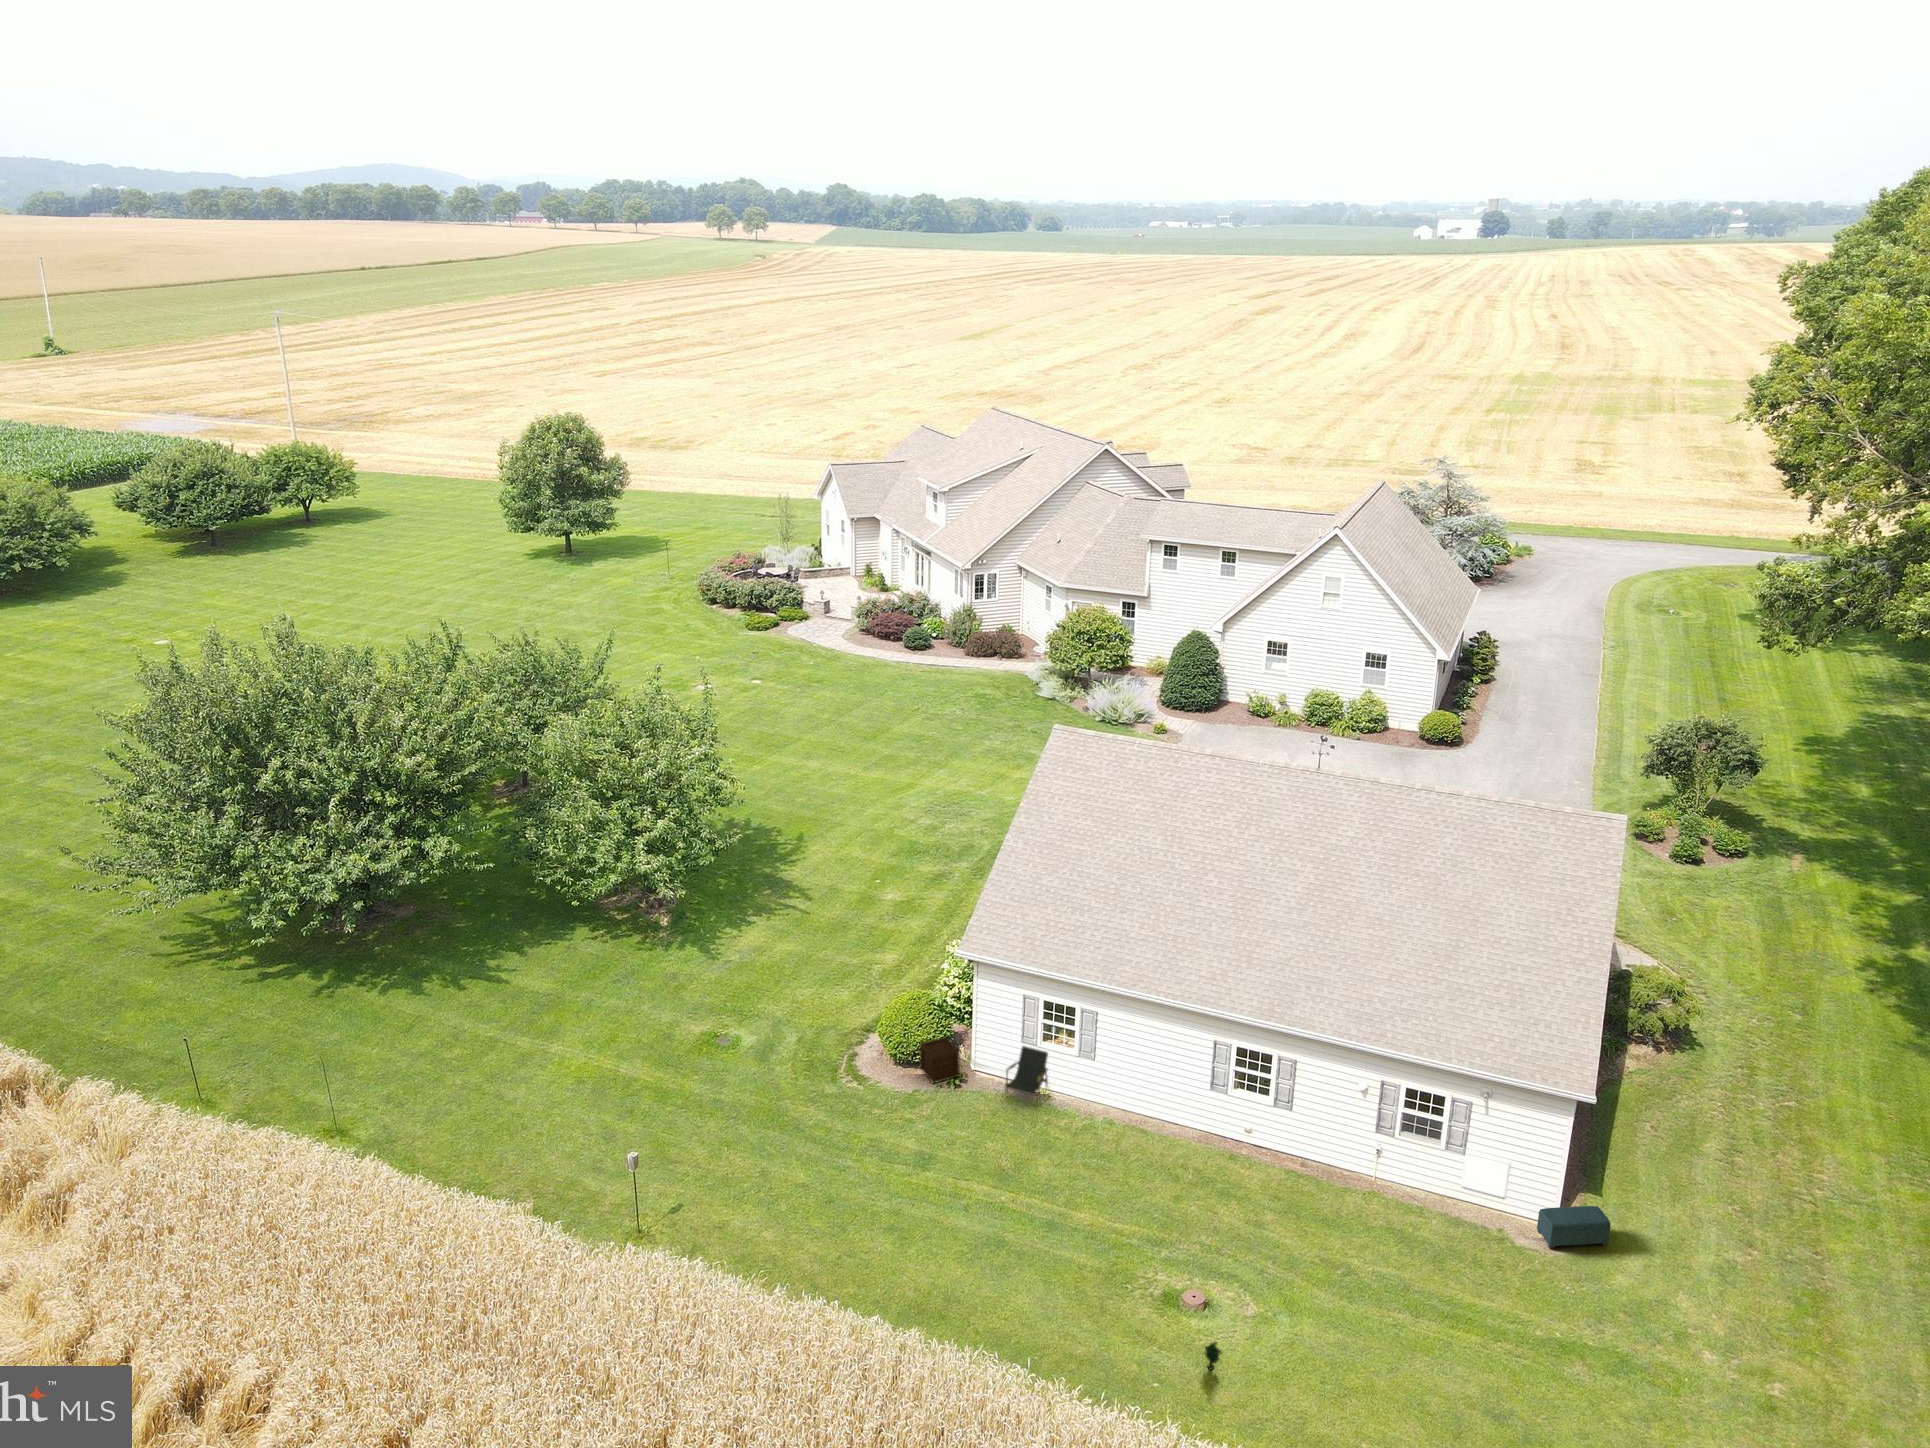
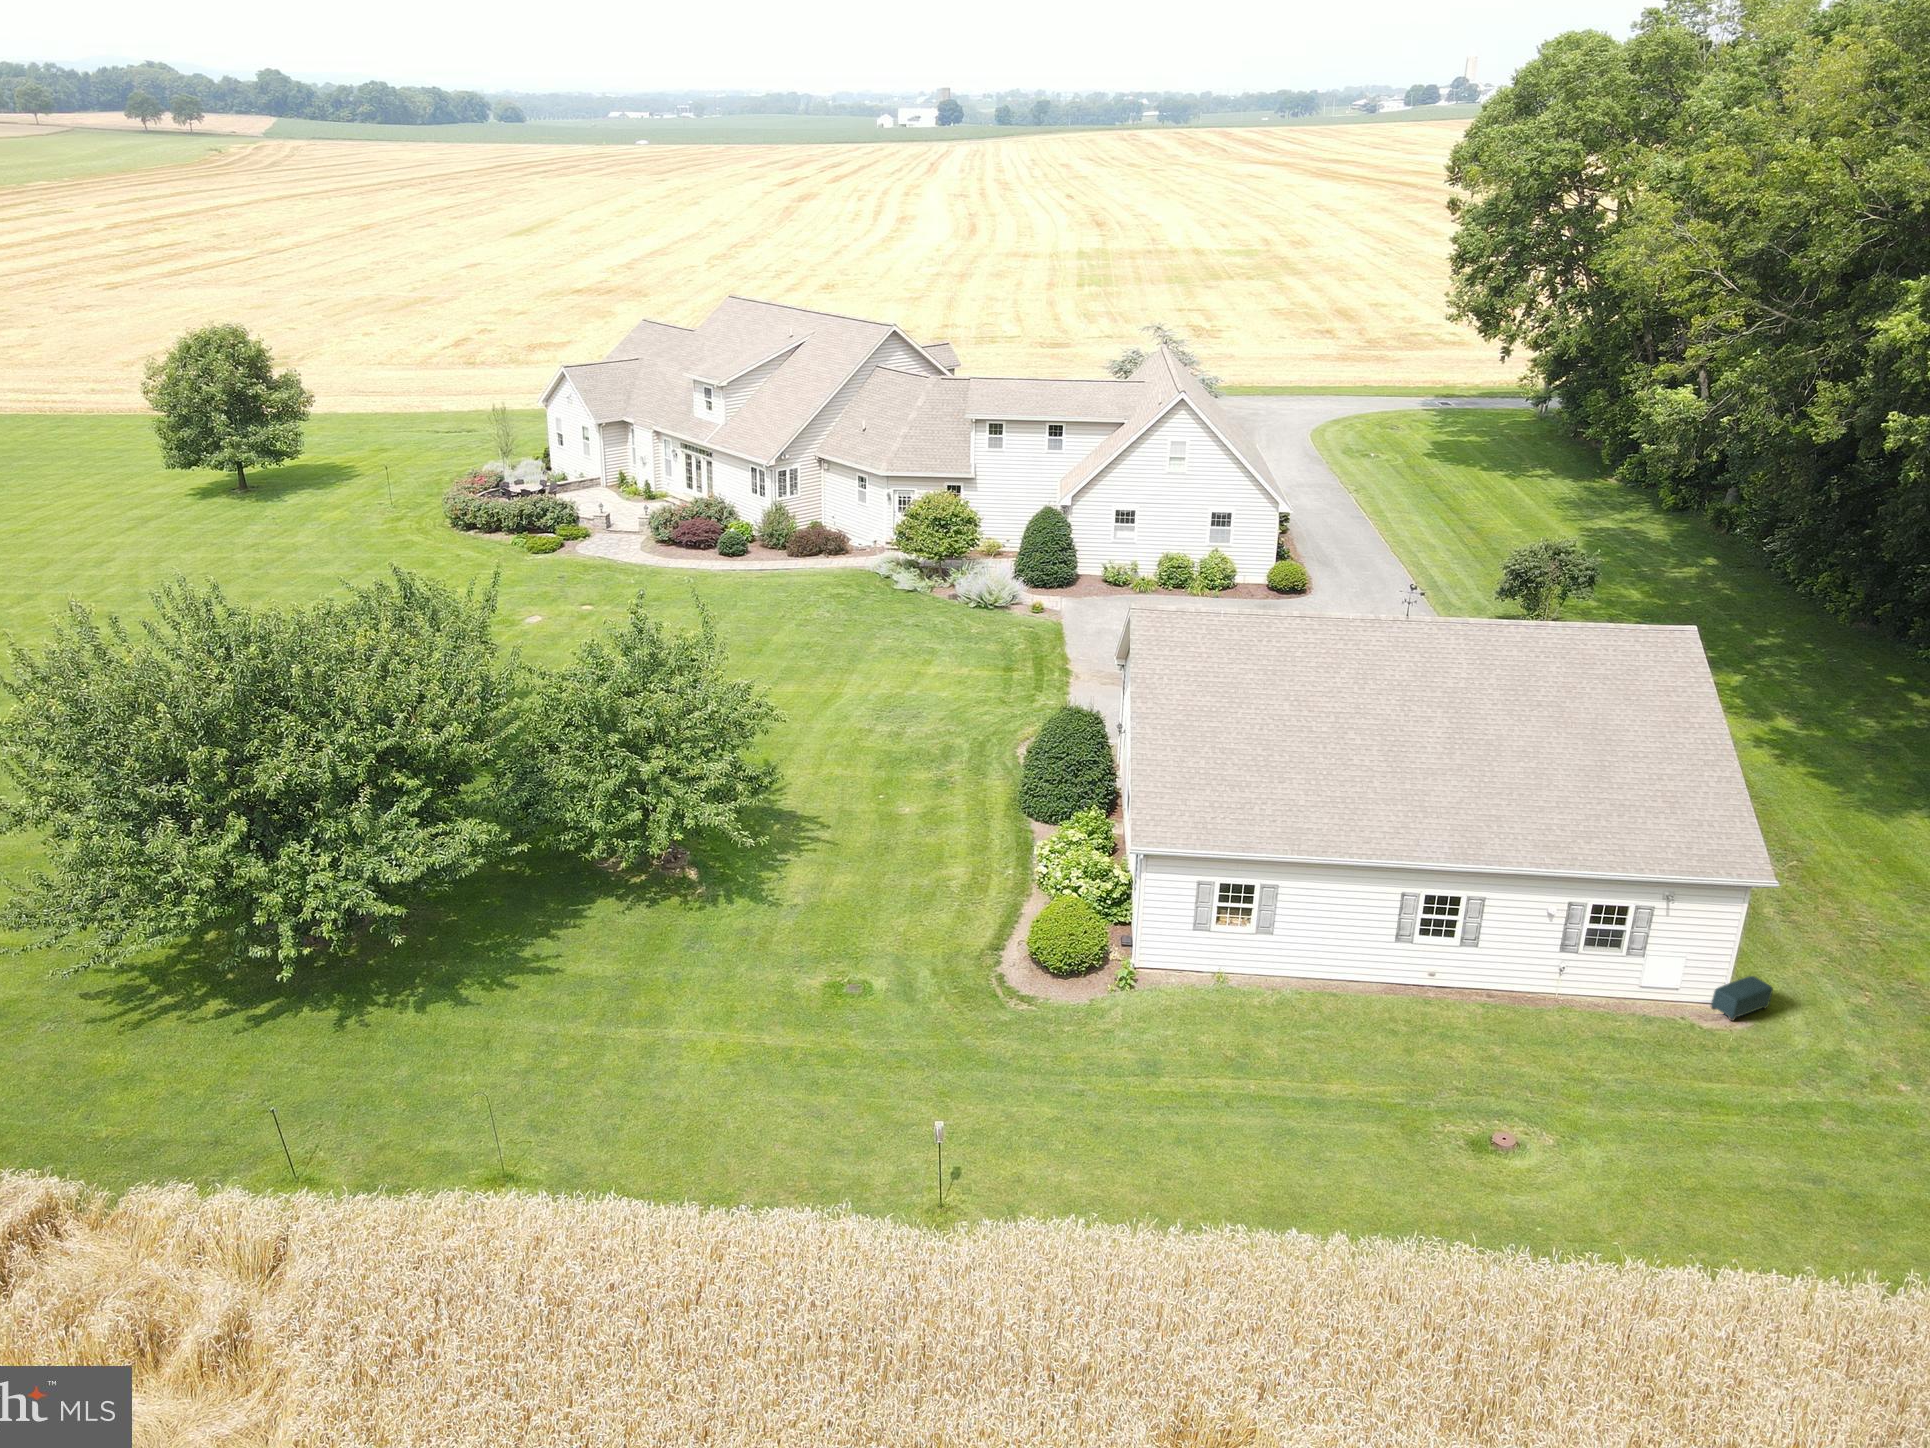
wooden crate: present [920,1037,960,1083] -> none [1086,944,1133,996]
lounge chair: present [1005,1046,1048,1104] -> none [1190,938,1231,995]
decorative plant: present [1205,1342,1222,1370] -> none [1567,1175,1589,1204]

